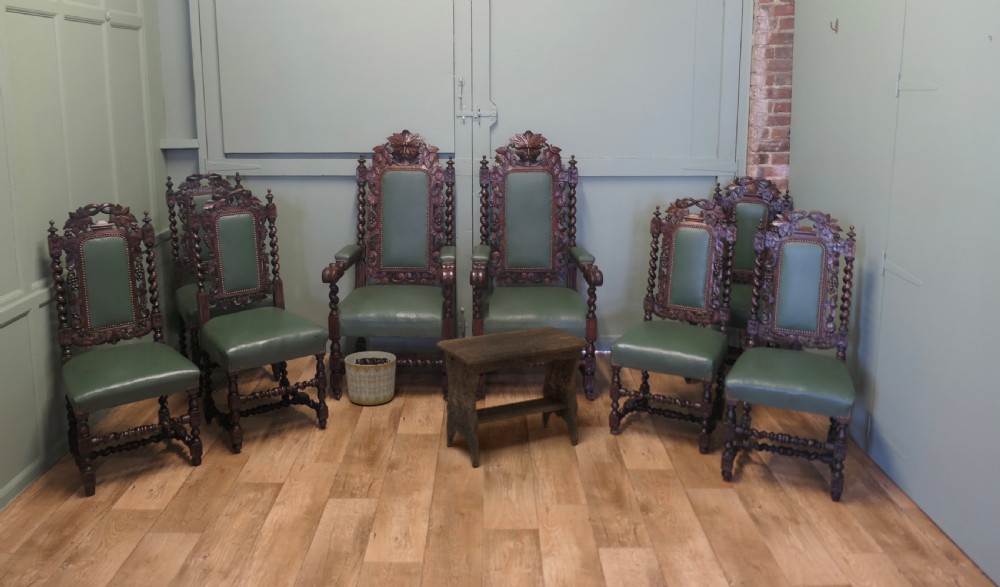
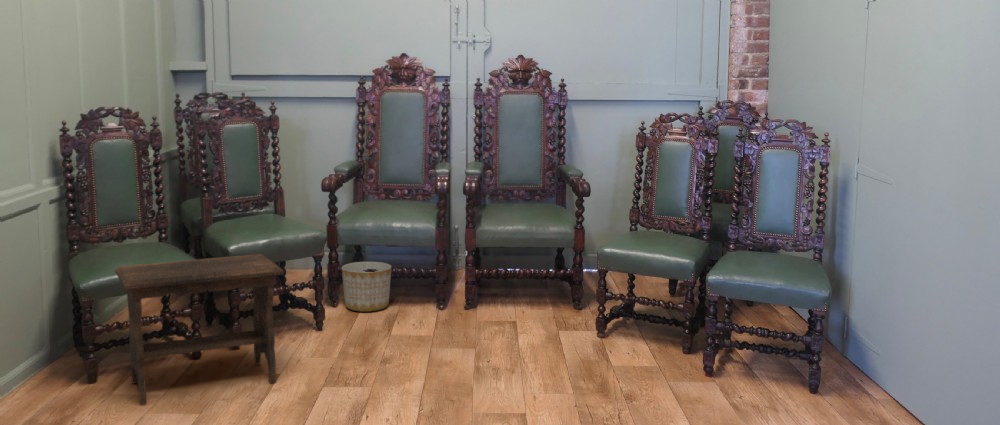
footstool: present [436,326,590,466] -> present [115,254,284,404]

